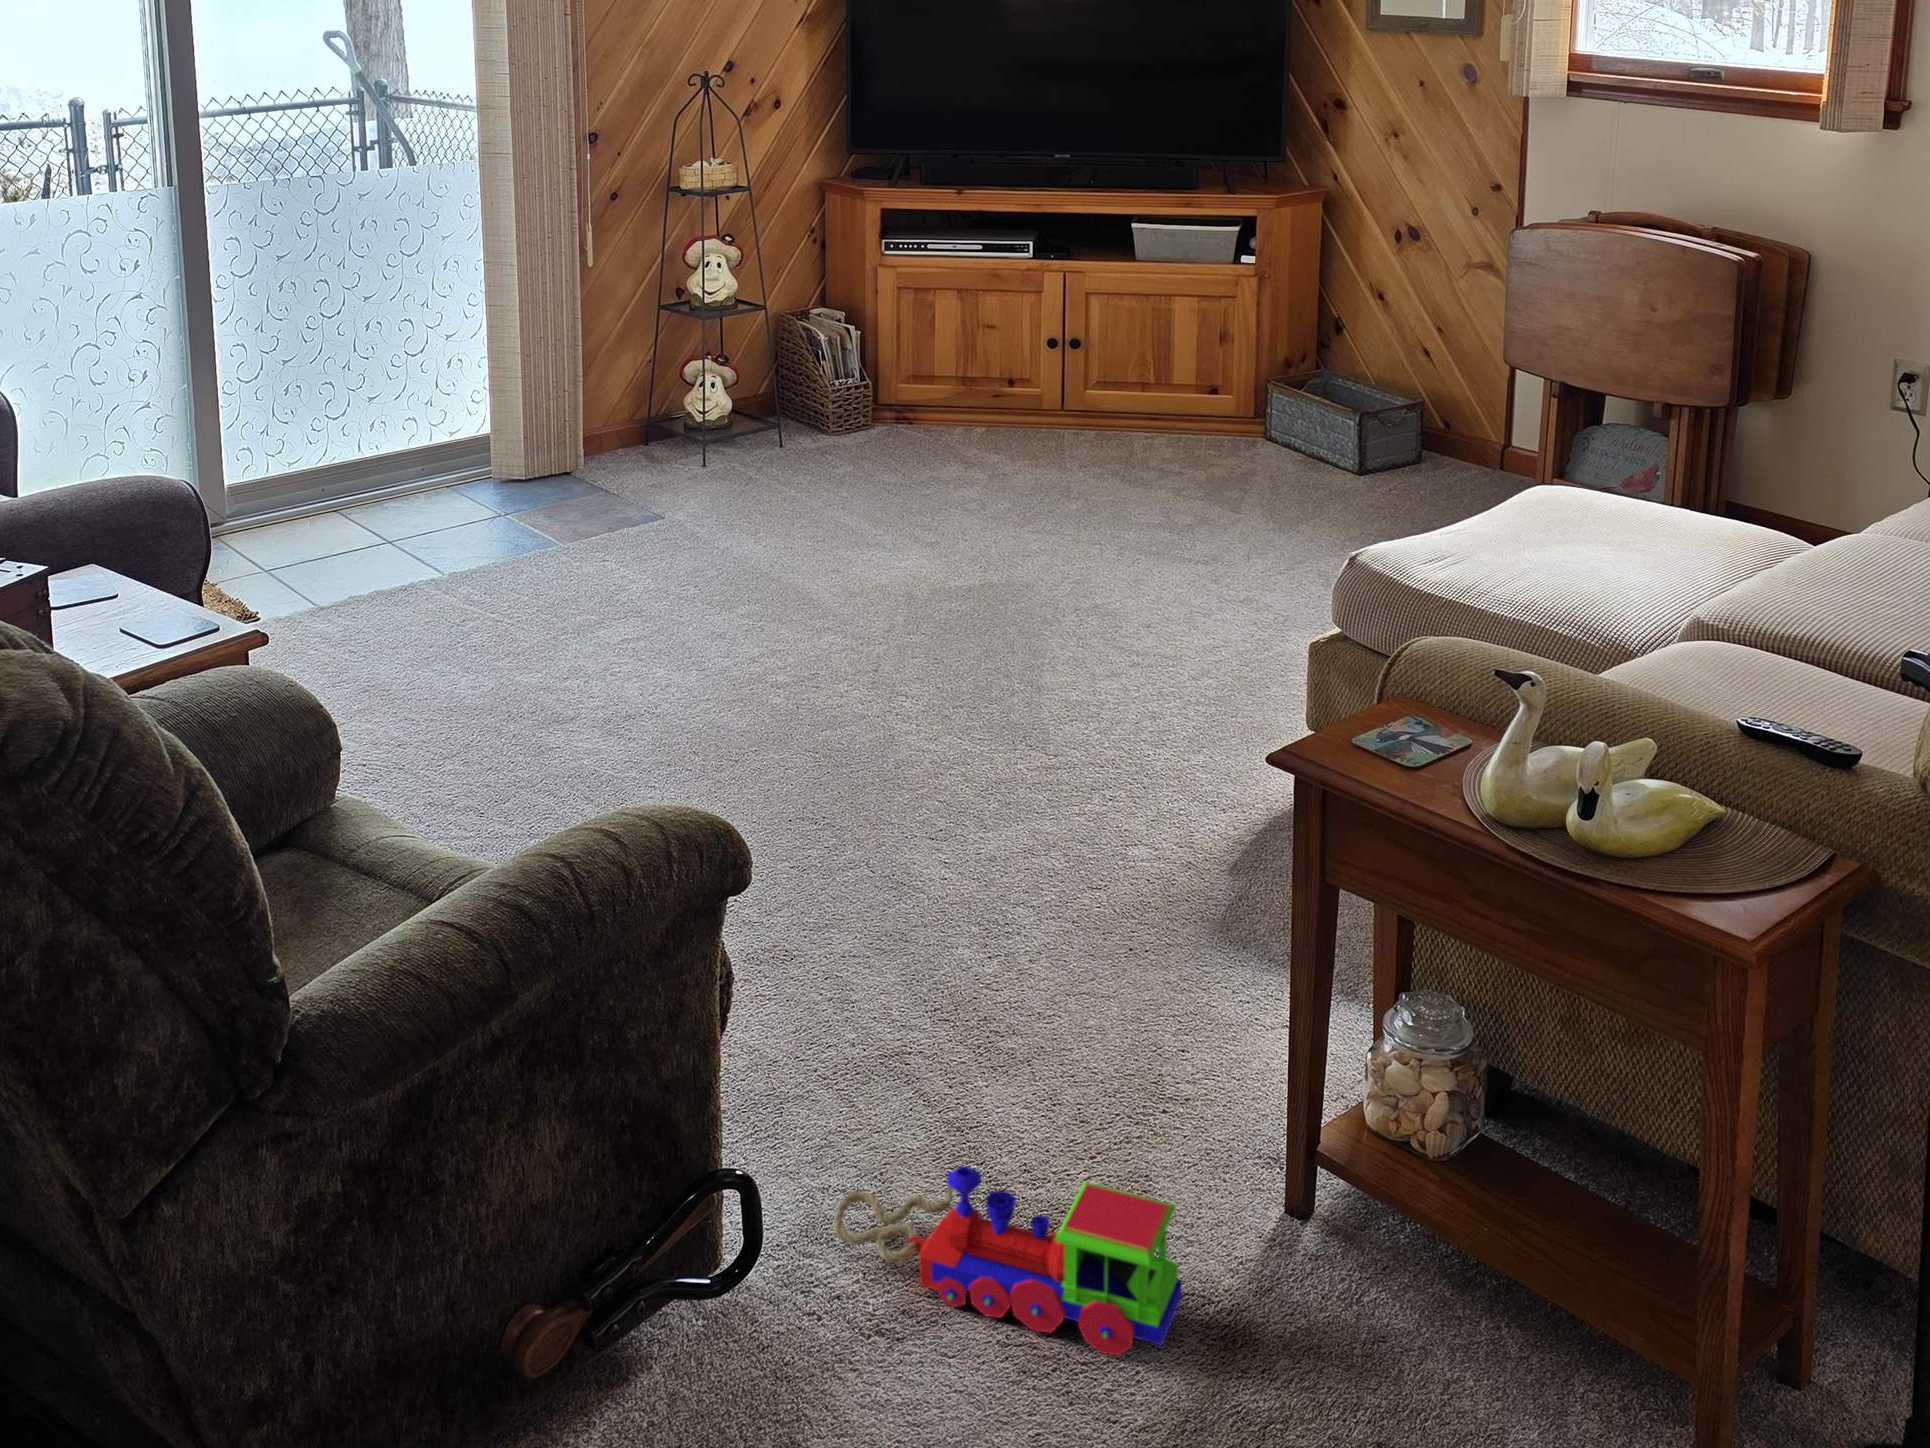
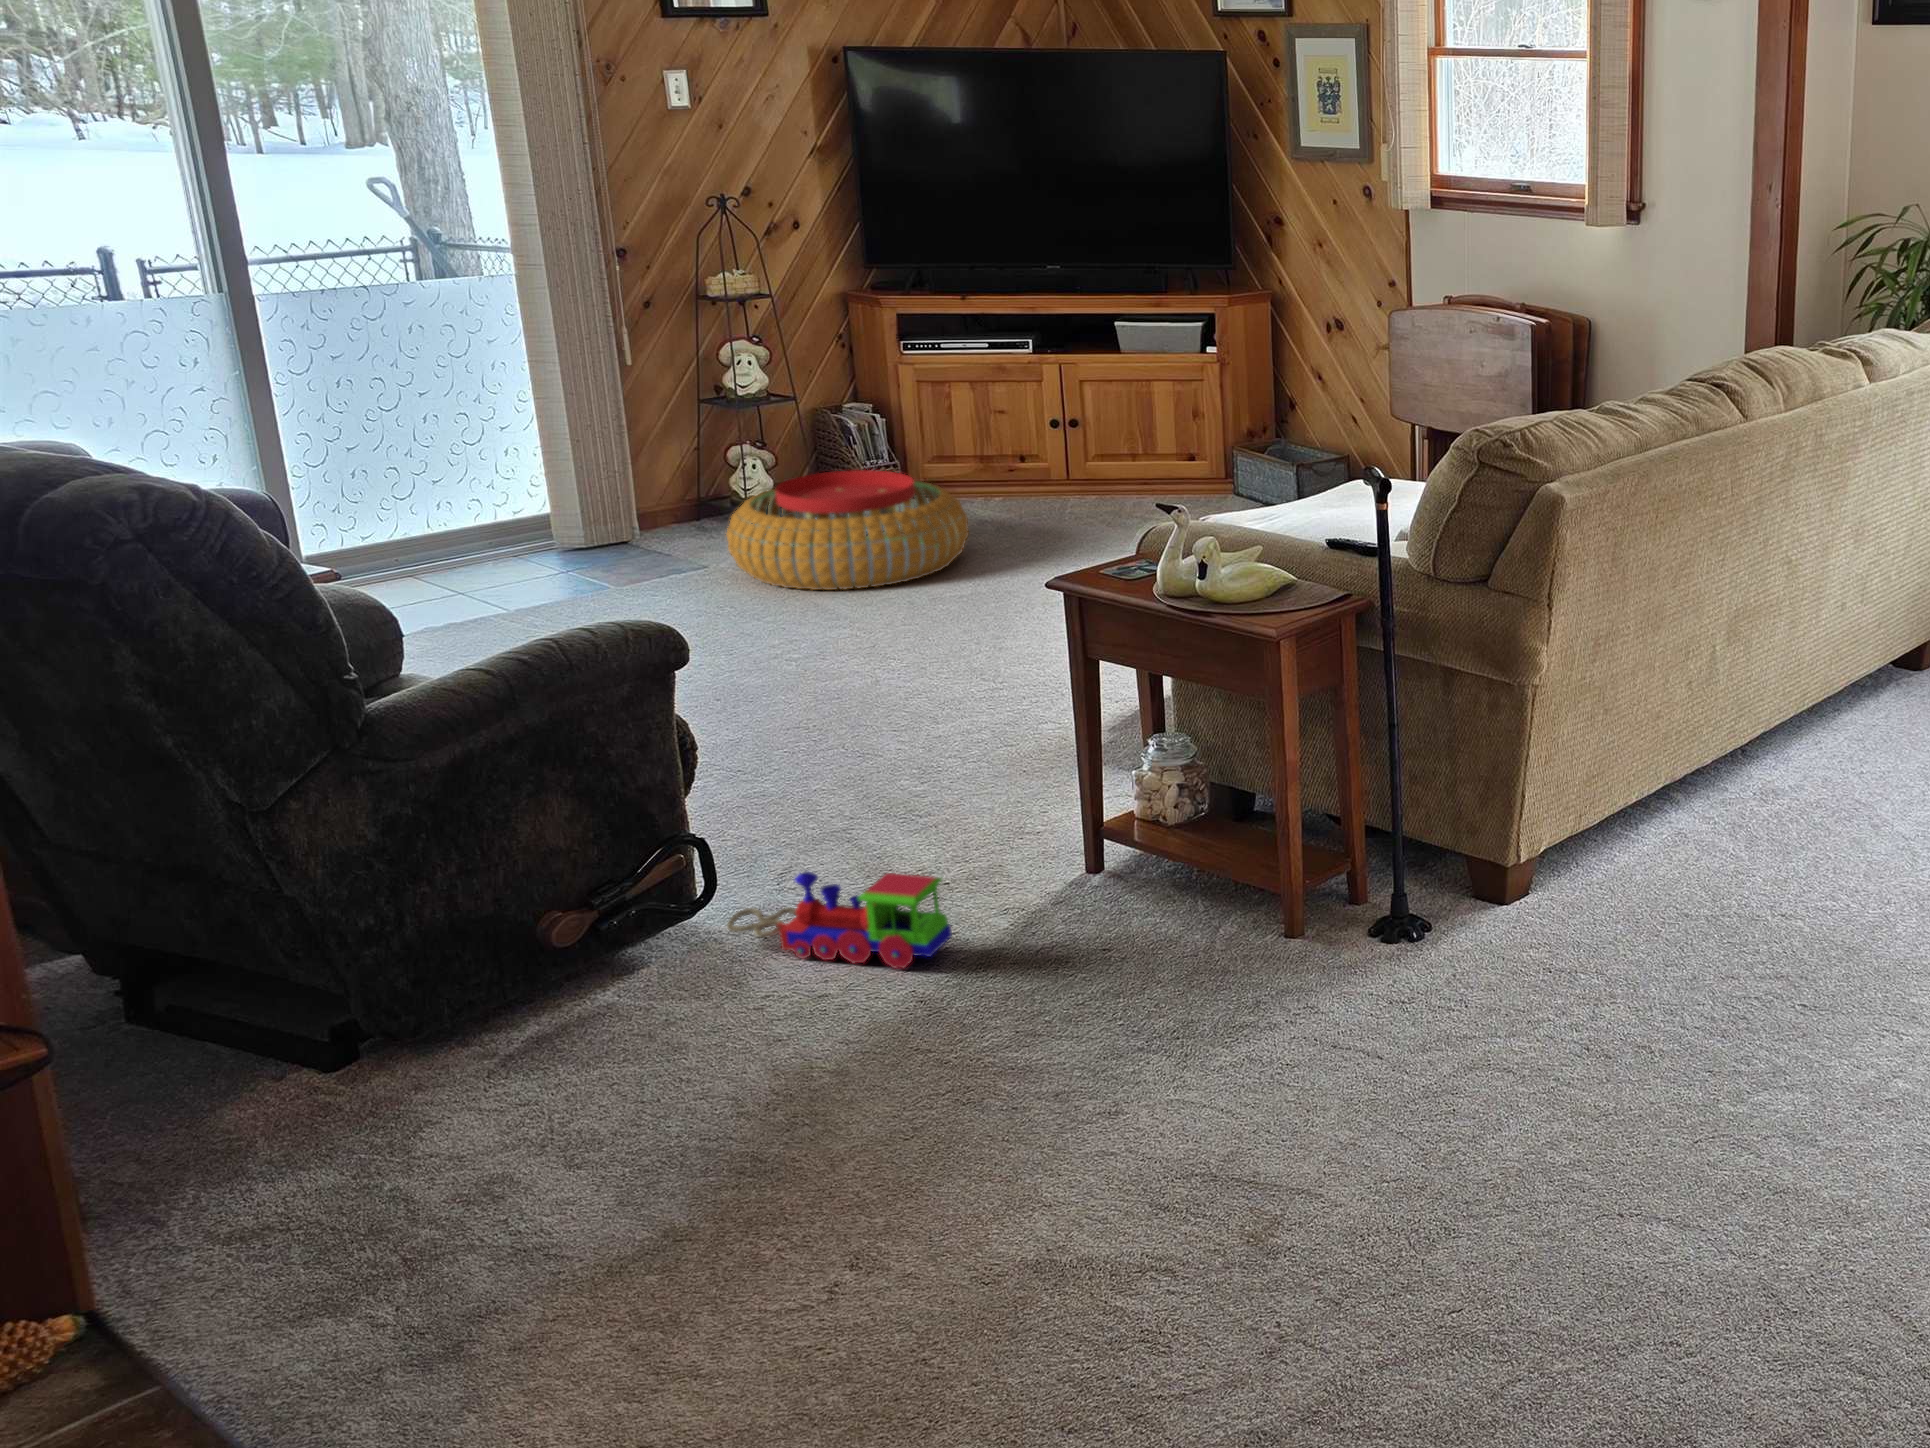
pouf: none [698,407,982,566] -> present [727,470,969,590]

